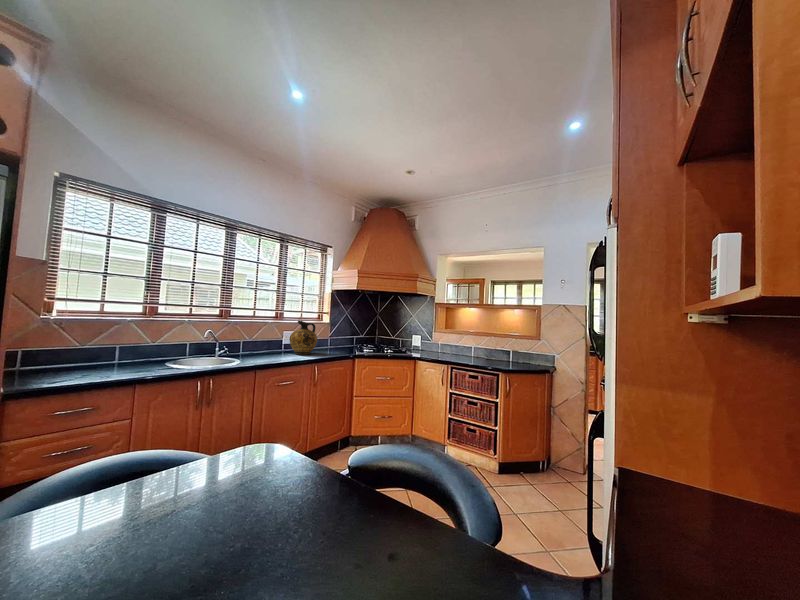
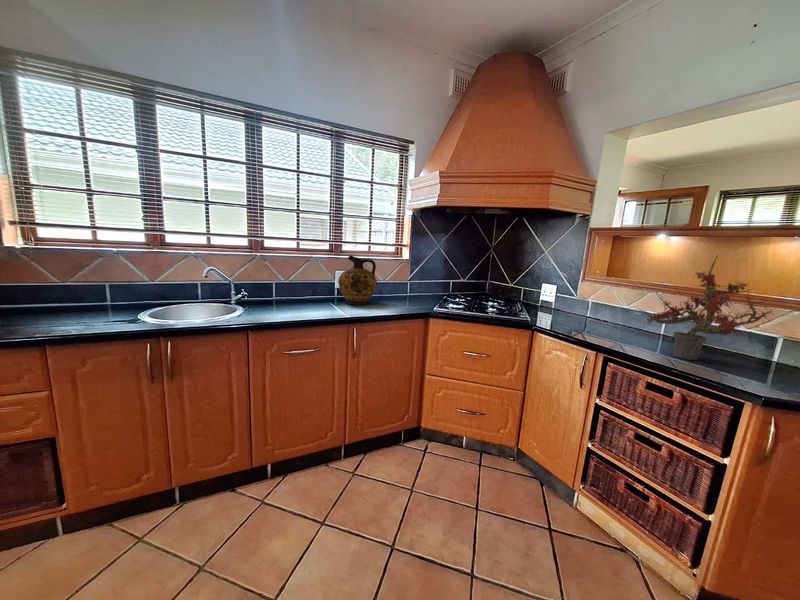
potted plant: none [461,318,505,363] -> present [641,255,772,360]

